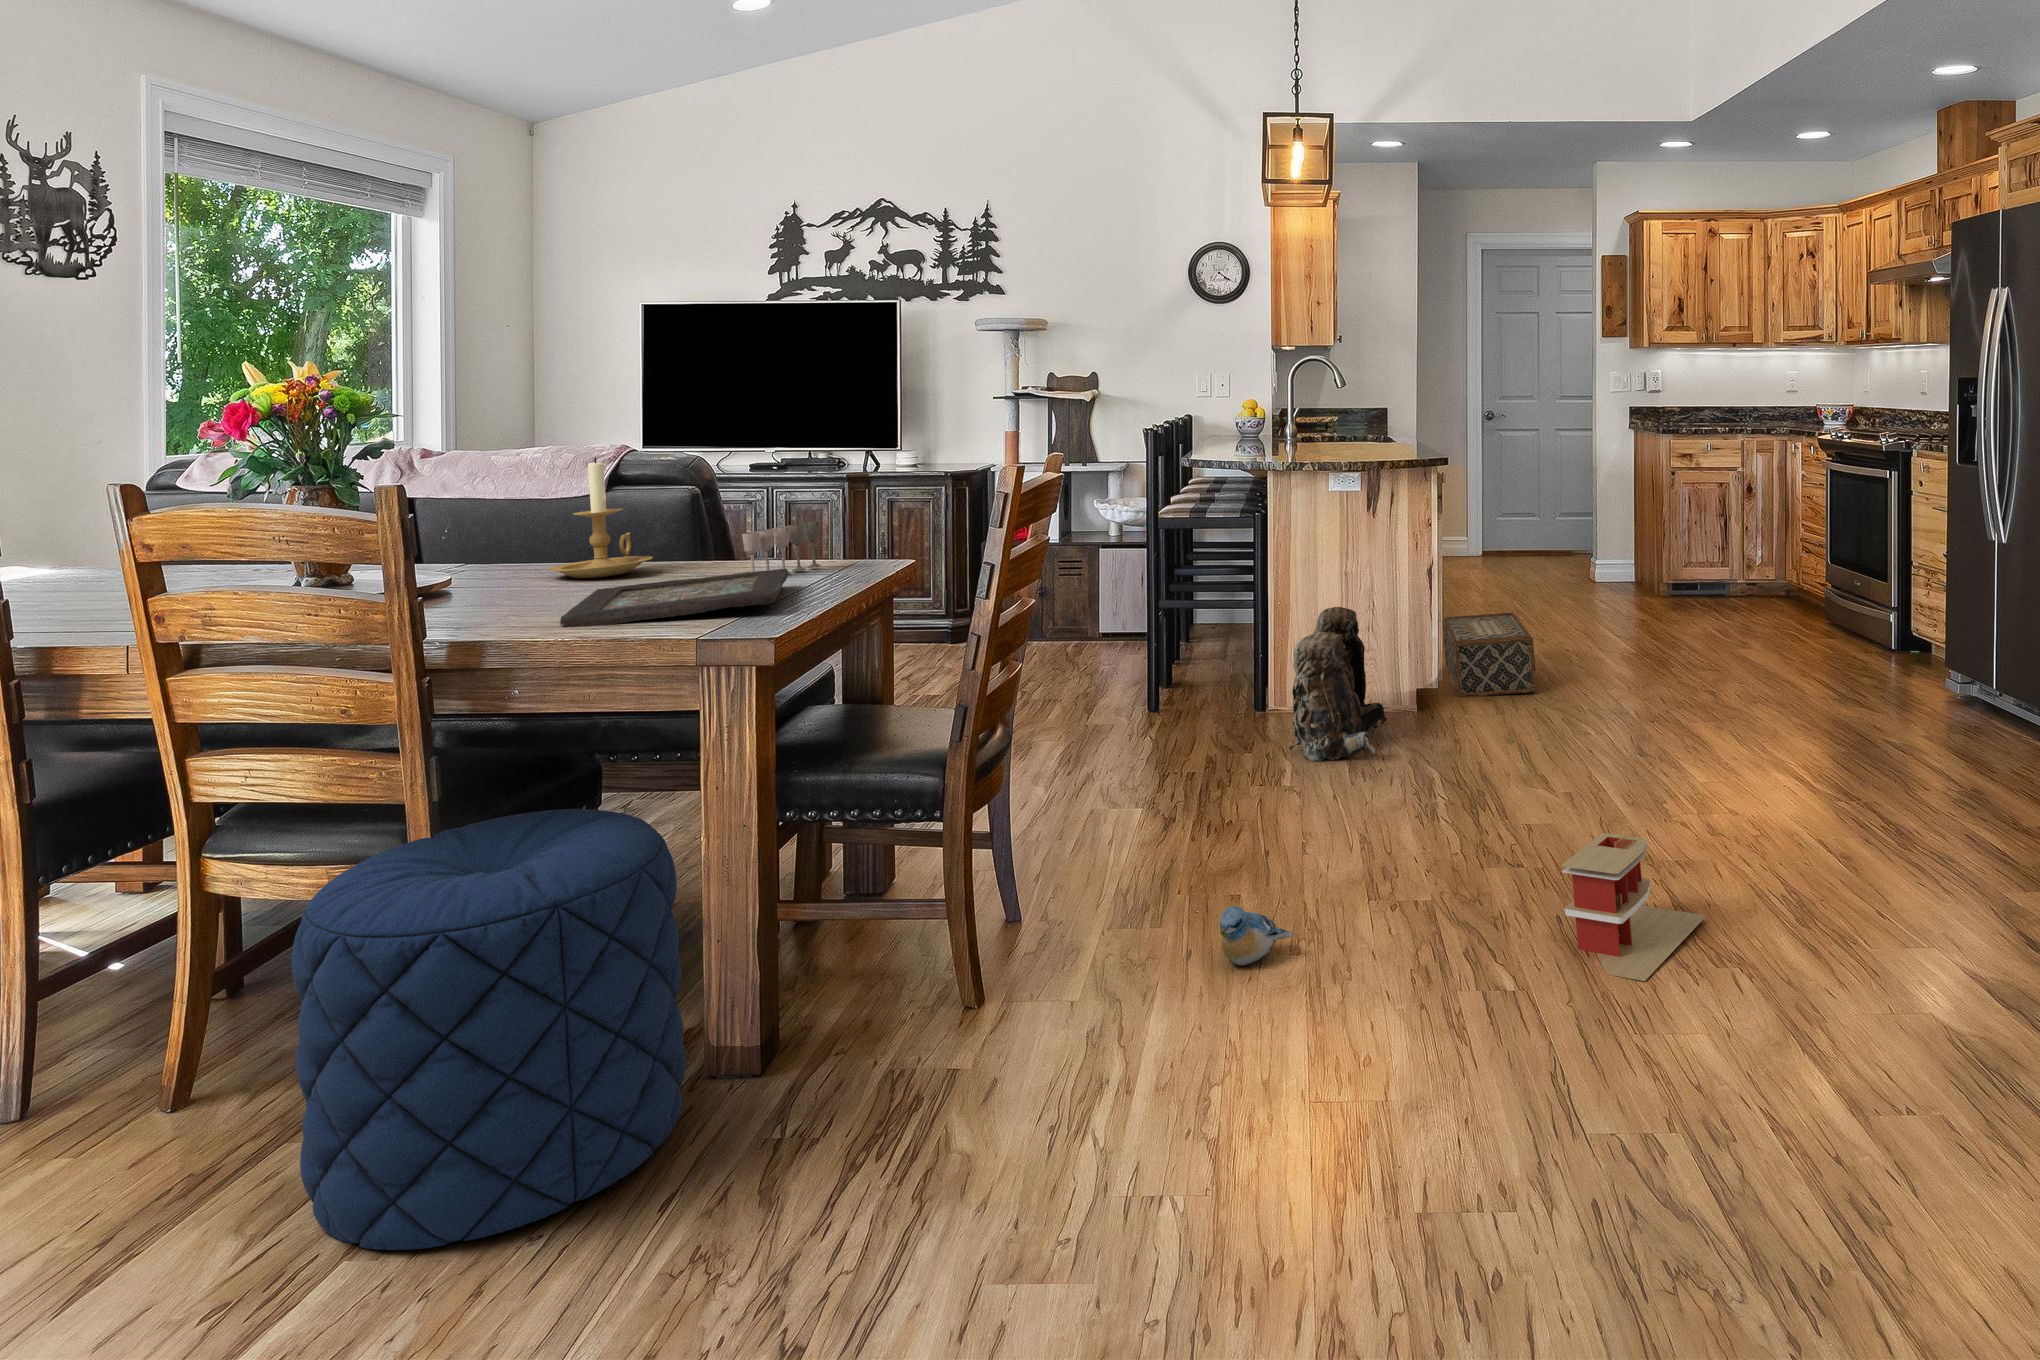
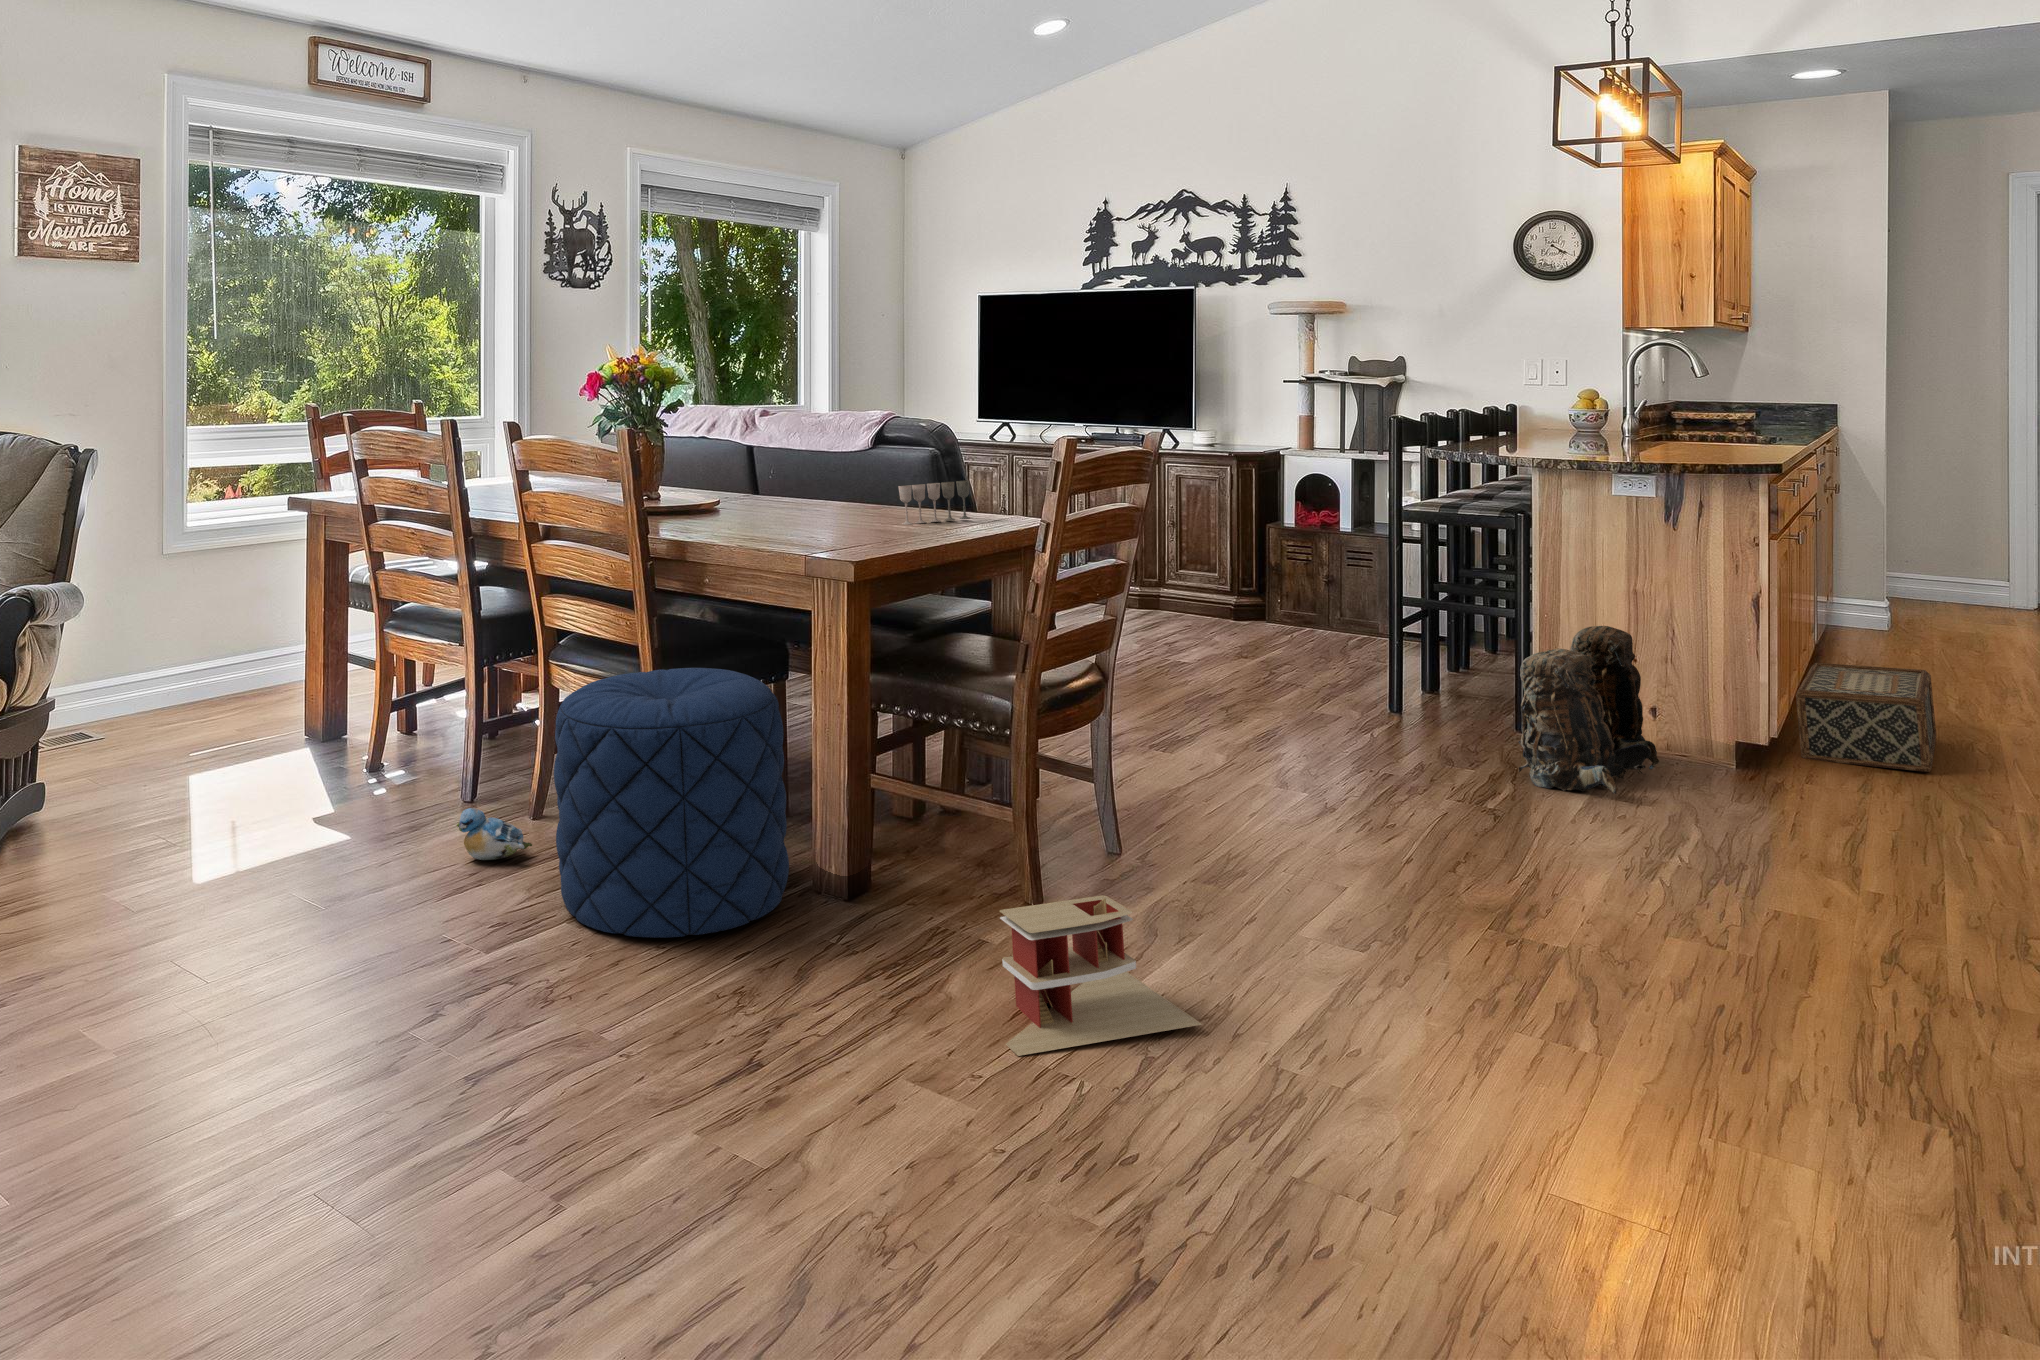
candle holder: present [549,458,653,578] -> none [780,420,852,511]
decorative tray: present [560,569,788,627] -> none [731,516,919,543]
toy house: present [1562,832,1706,981] -> present [1000,895,1202,1056]
plush toy: present [1220,906,1293,965] -> present [457,808,532,860]

